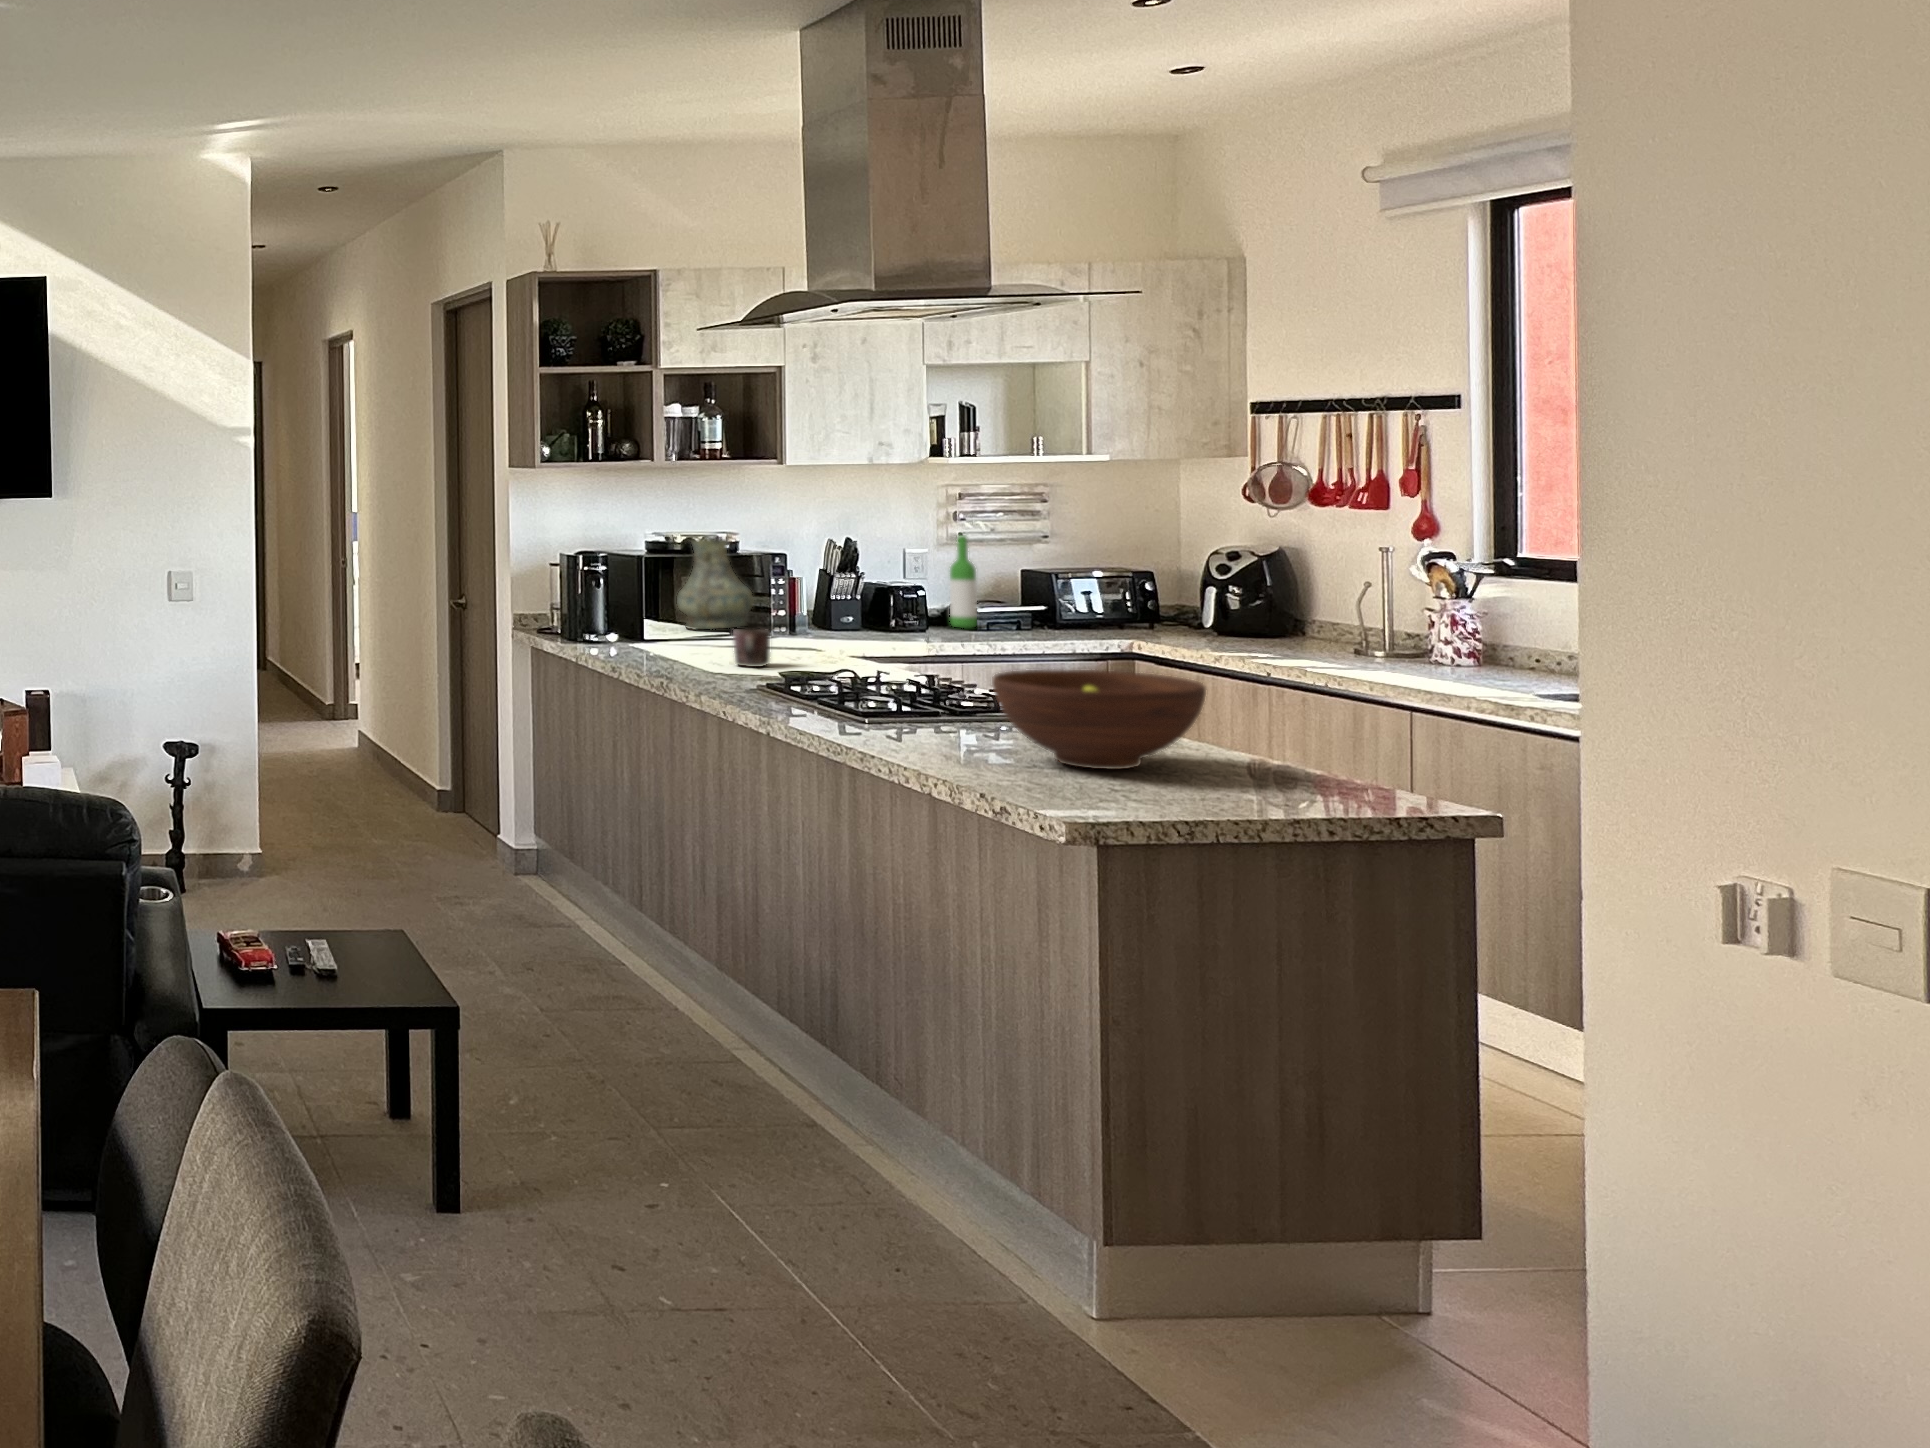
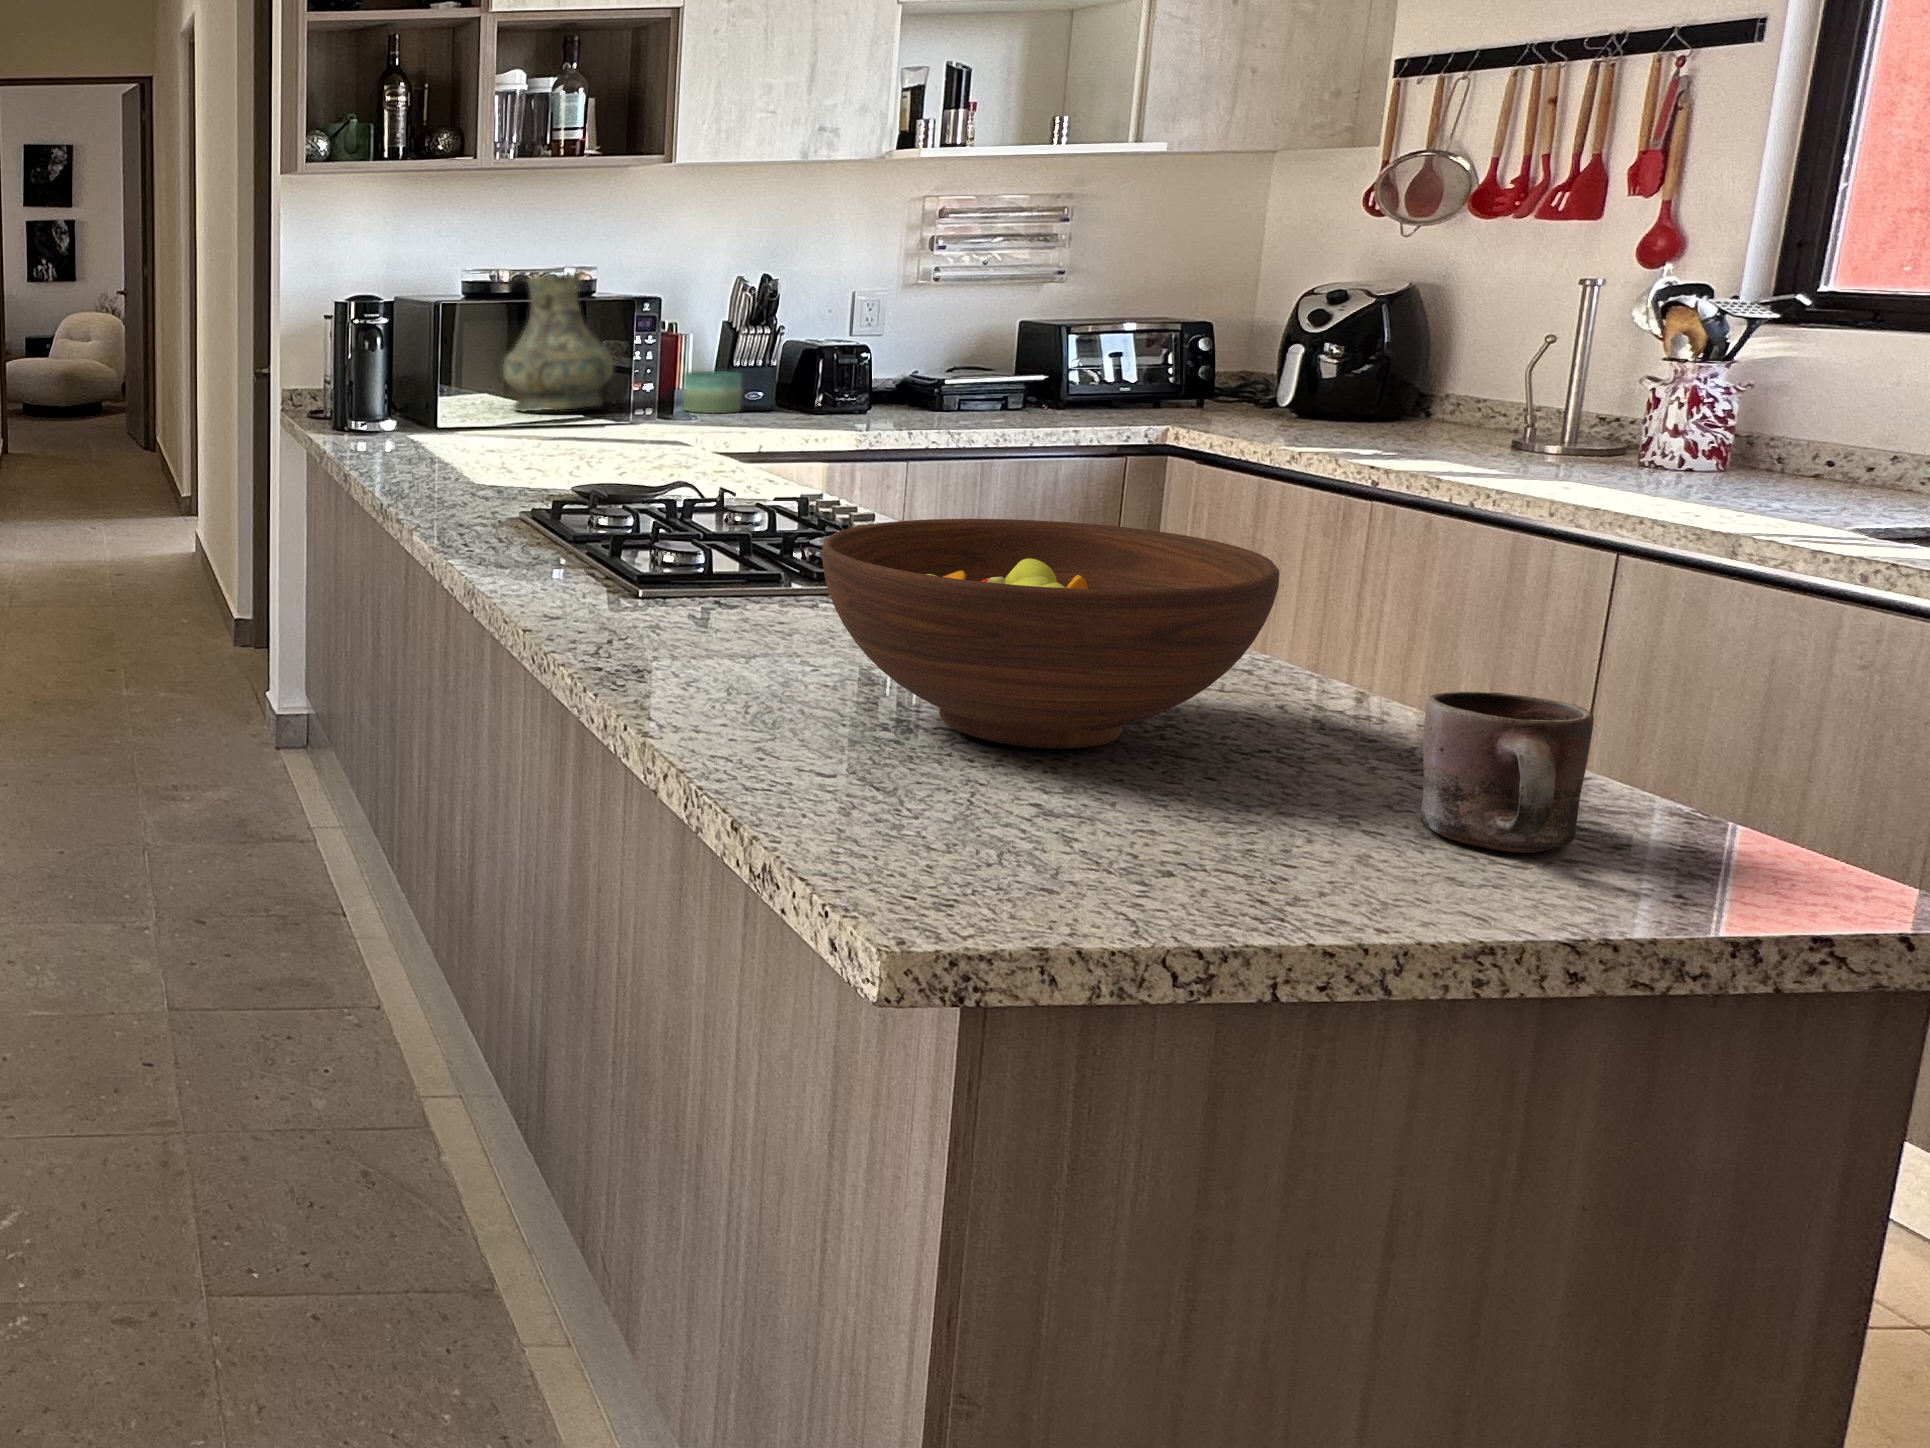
wine bottle: present [950,535,977,628] -> none [904,267,947,407]
candle: none [802,603,842,631] -> present [683,371,742,413]
mug: present [733,629,770,667] -> present [1421,692,1594,853]

